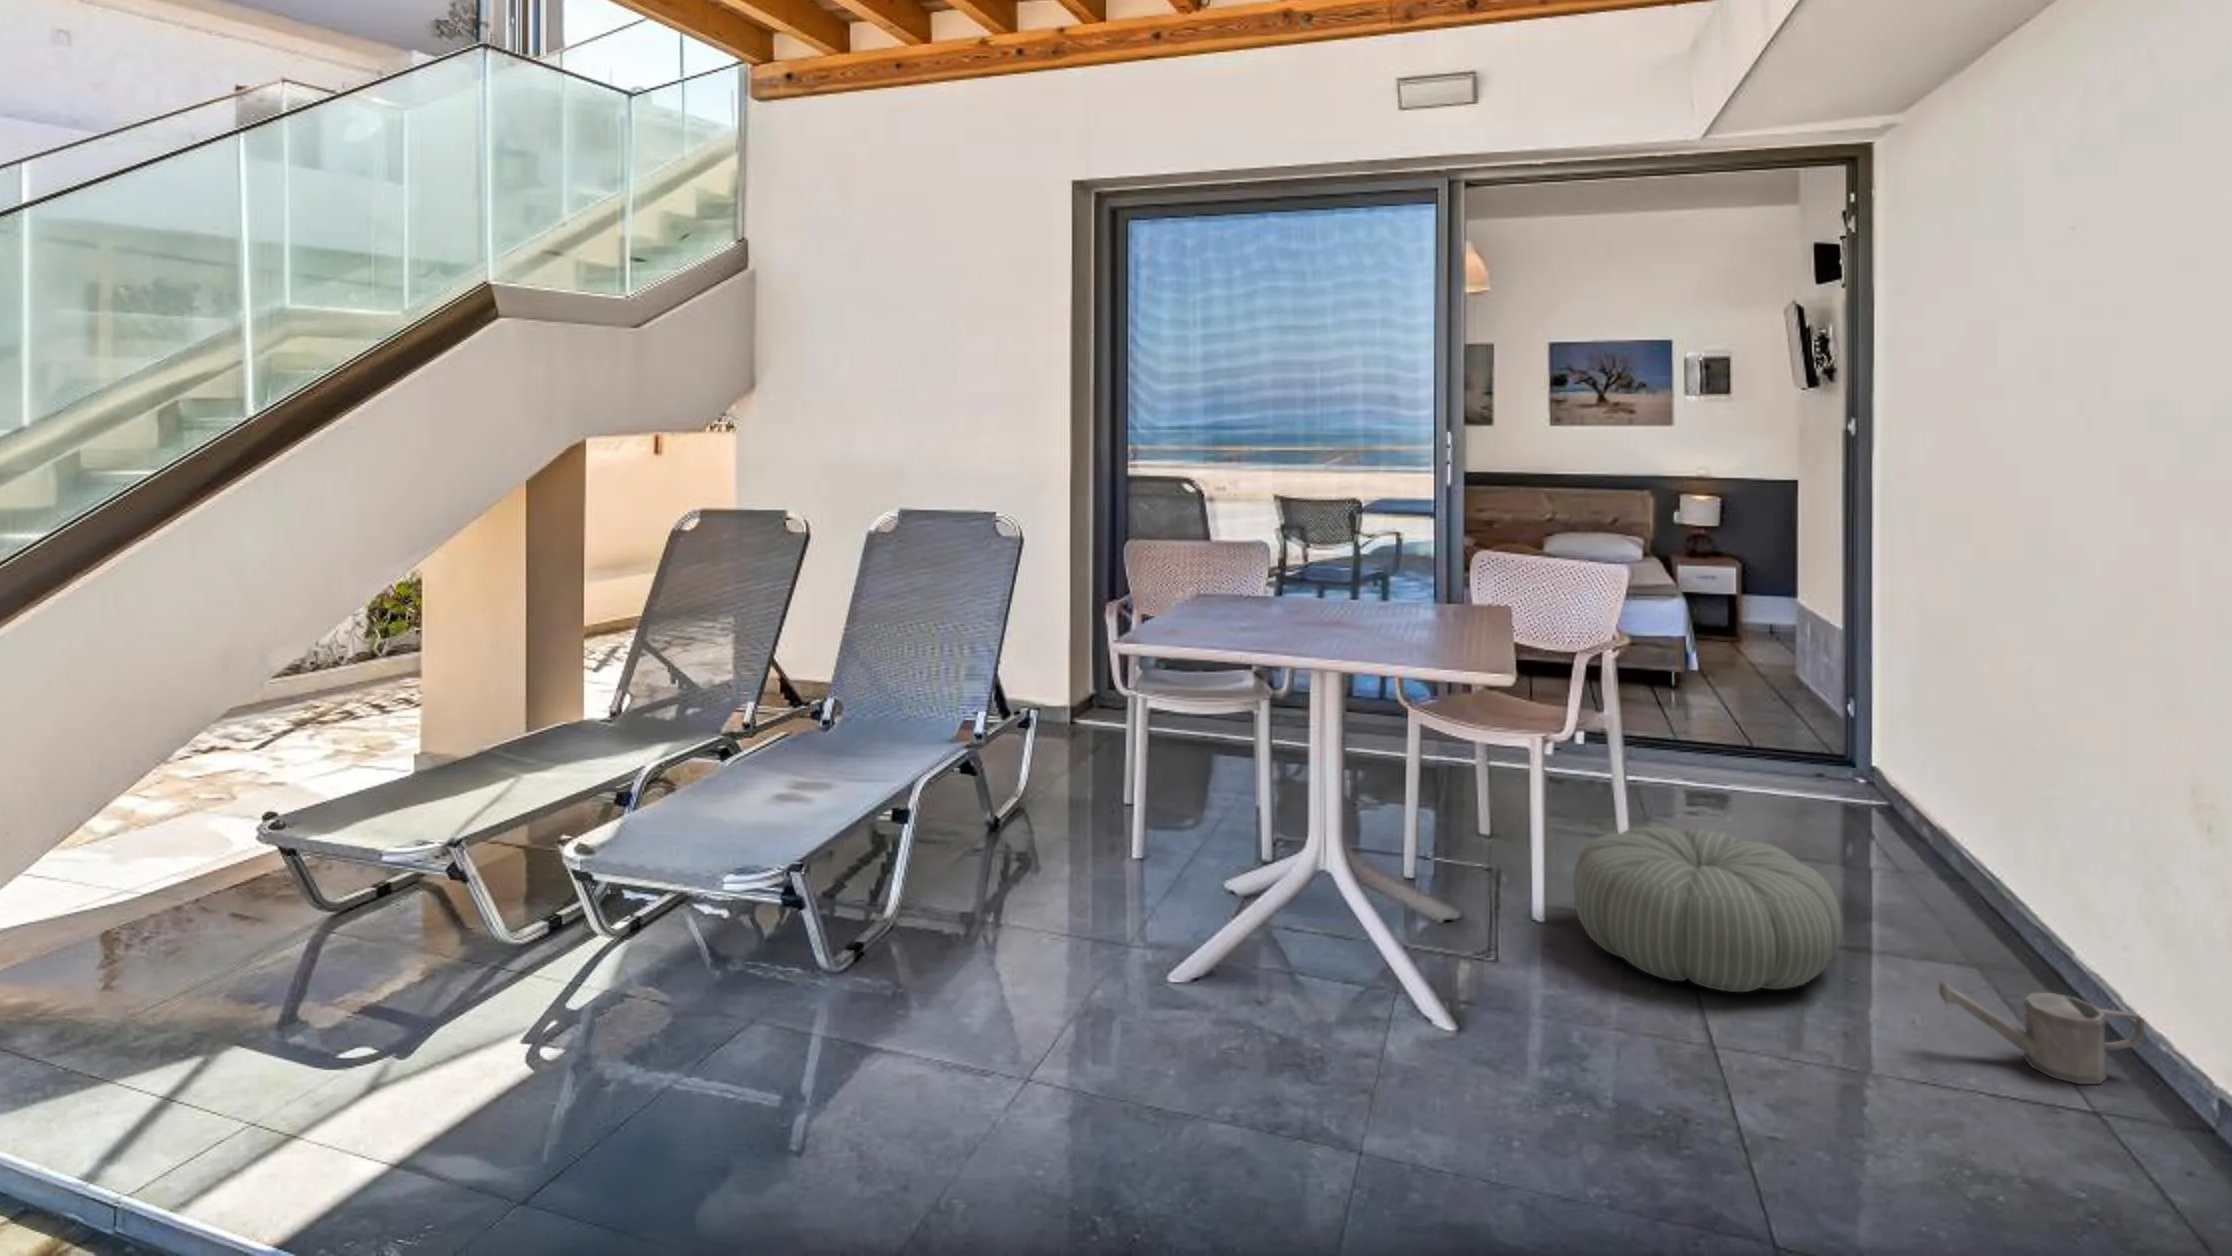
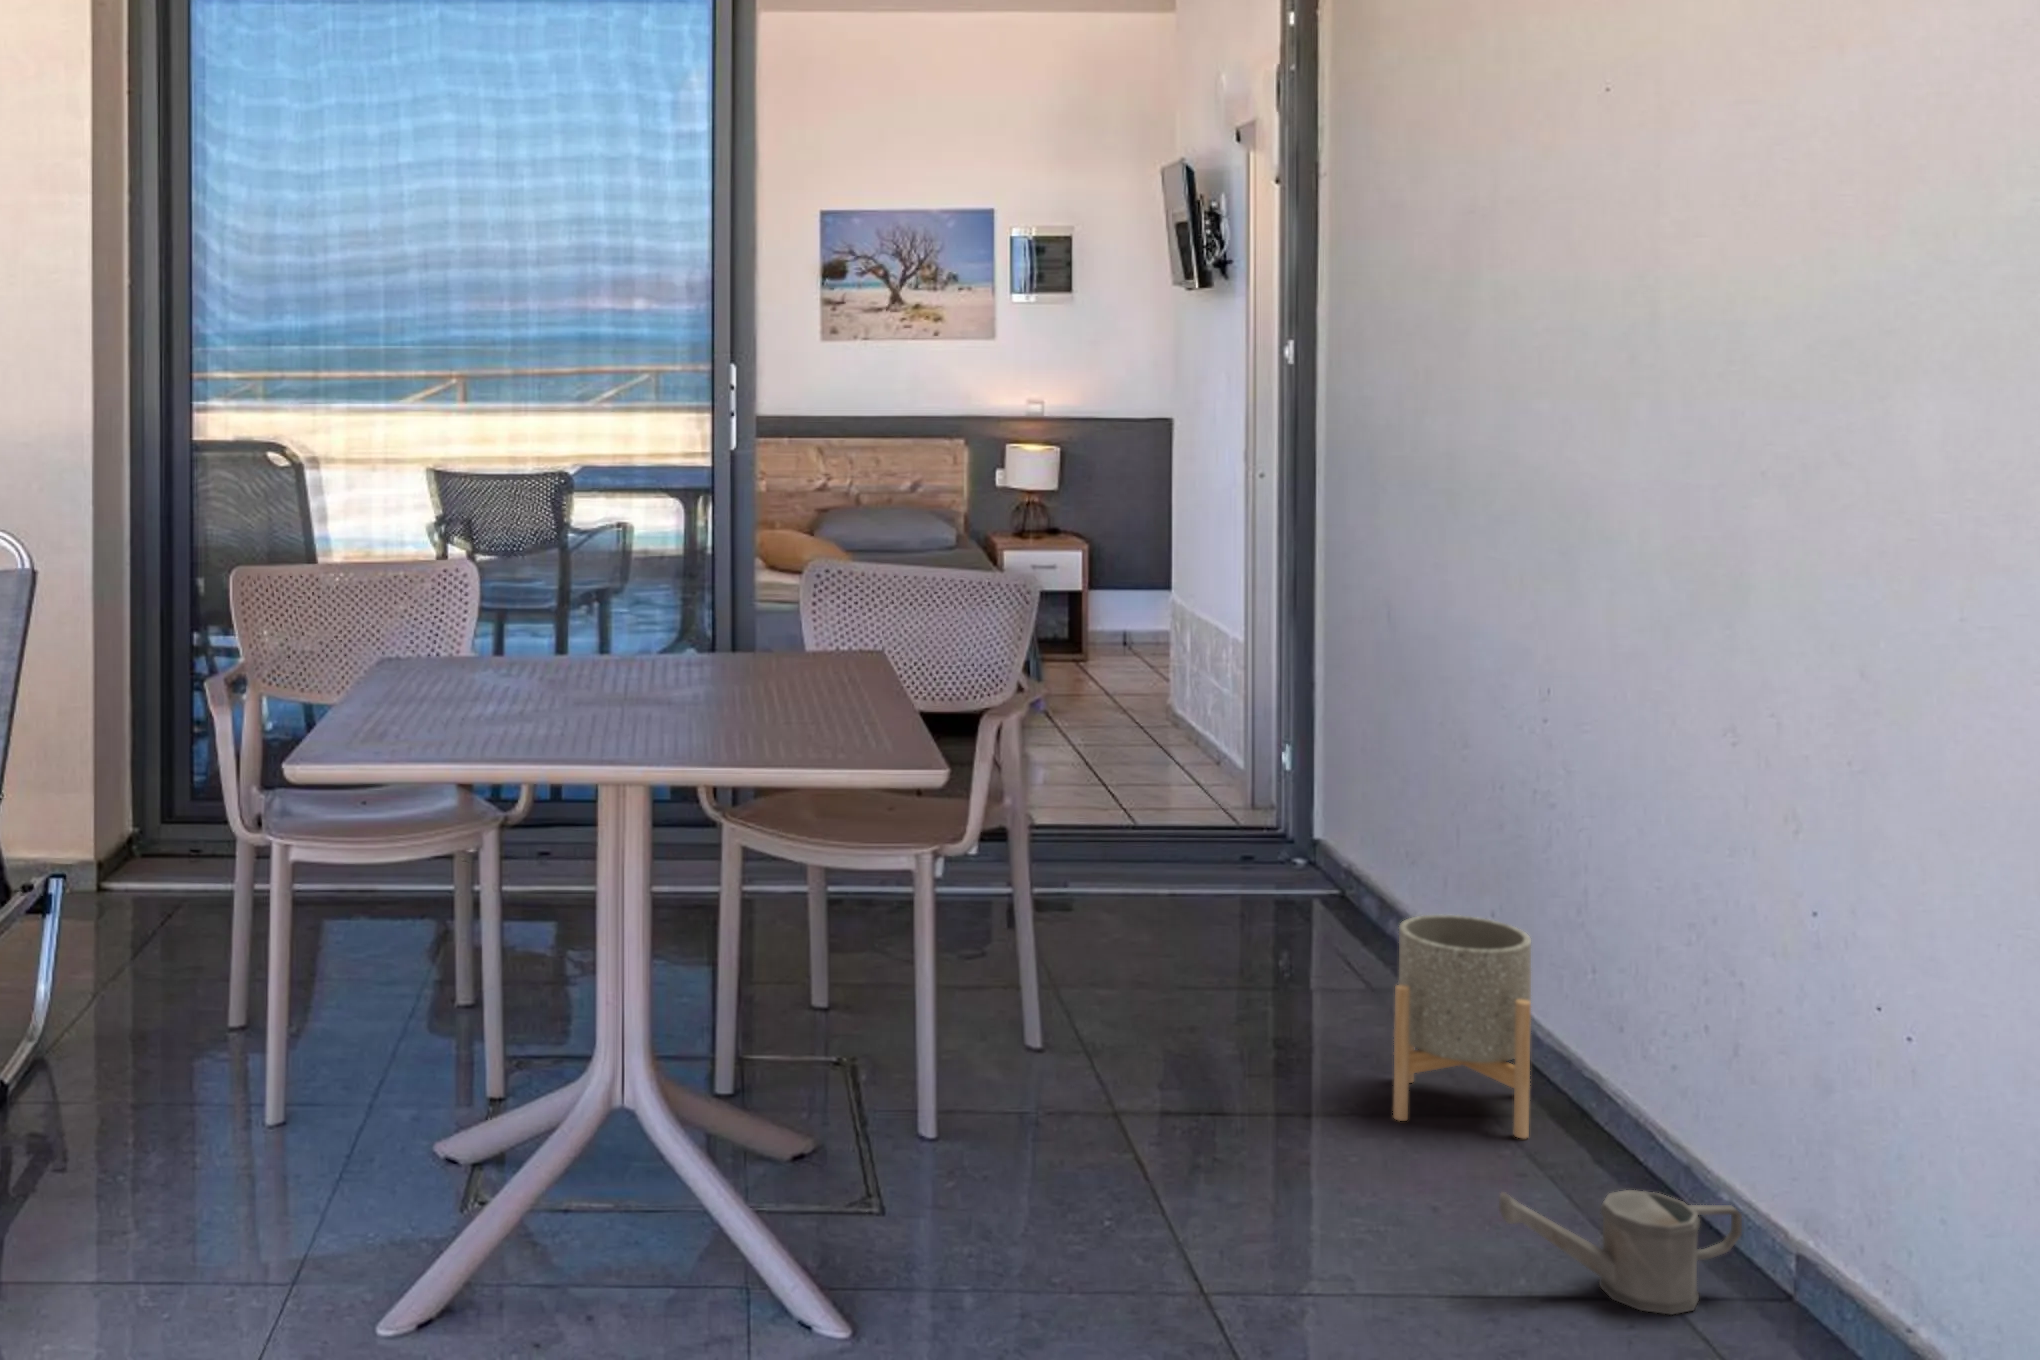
planter: none [1889,798,2005,959] -> present [1393,915,1531,1138]
pouf: present [1573,827,1841,992] -> none [981,993,1354,1241]

